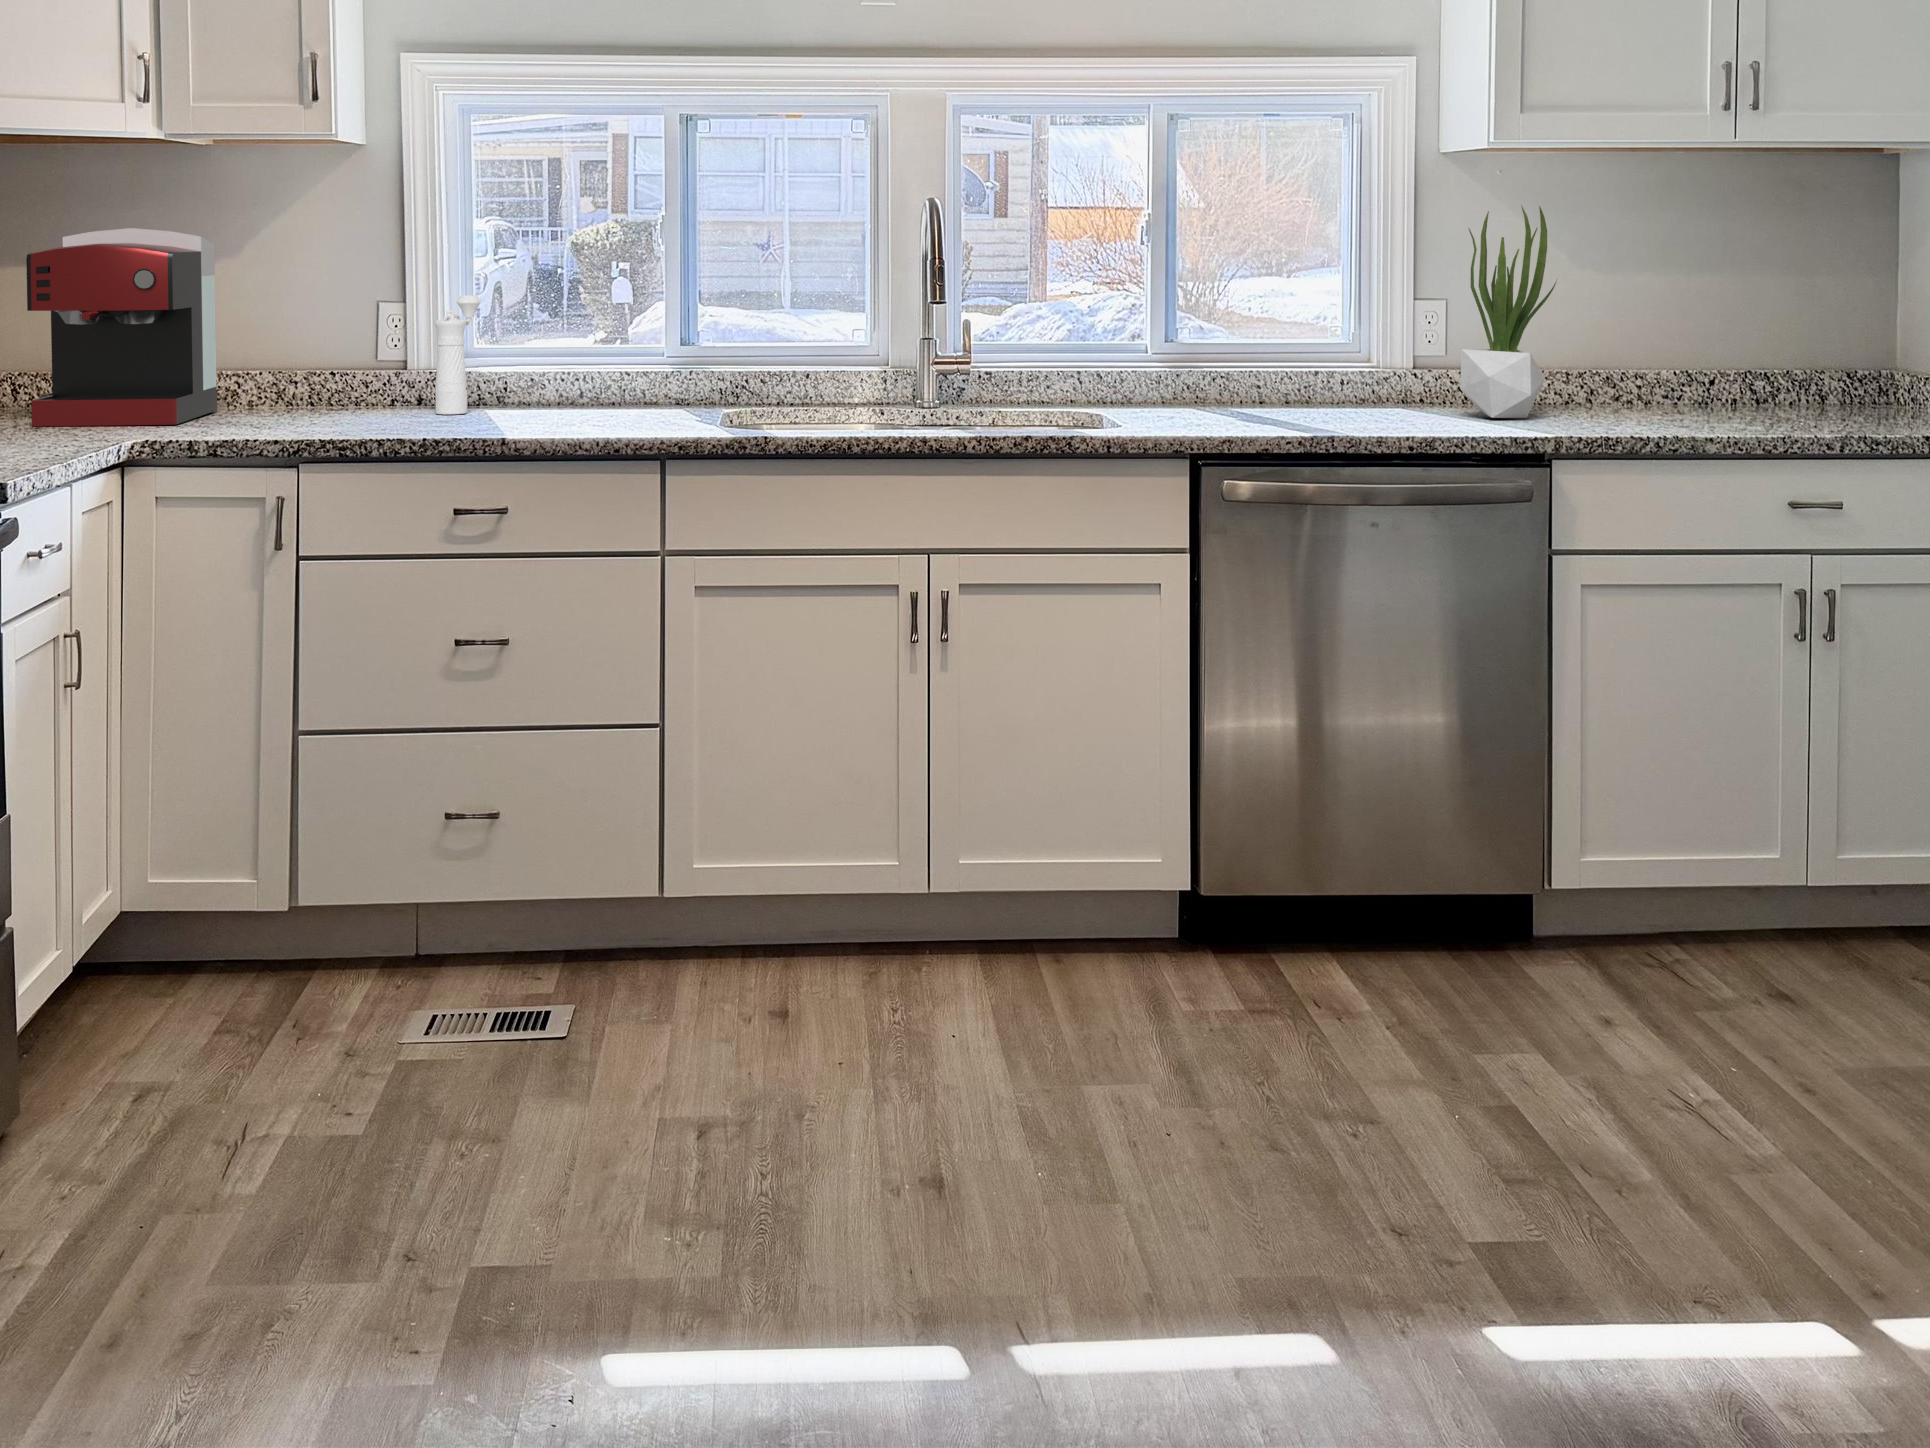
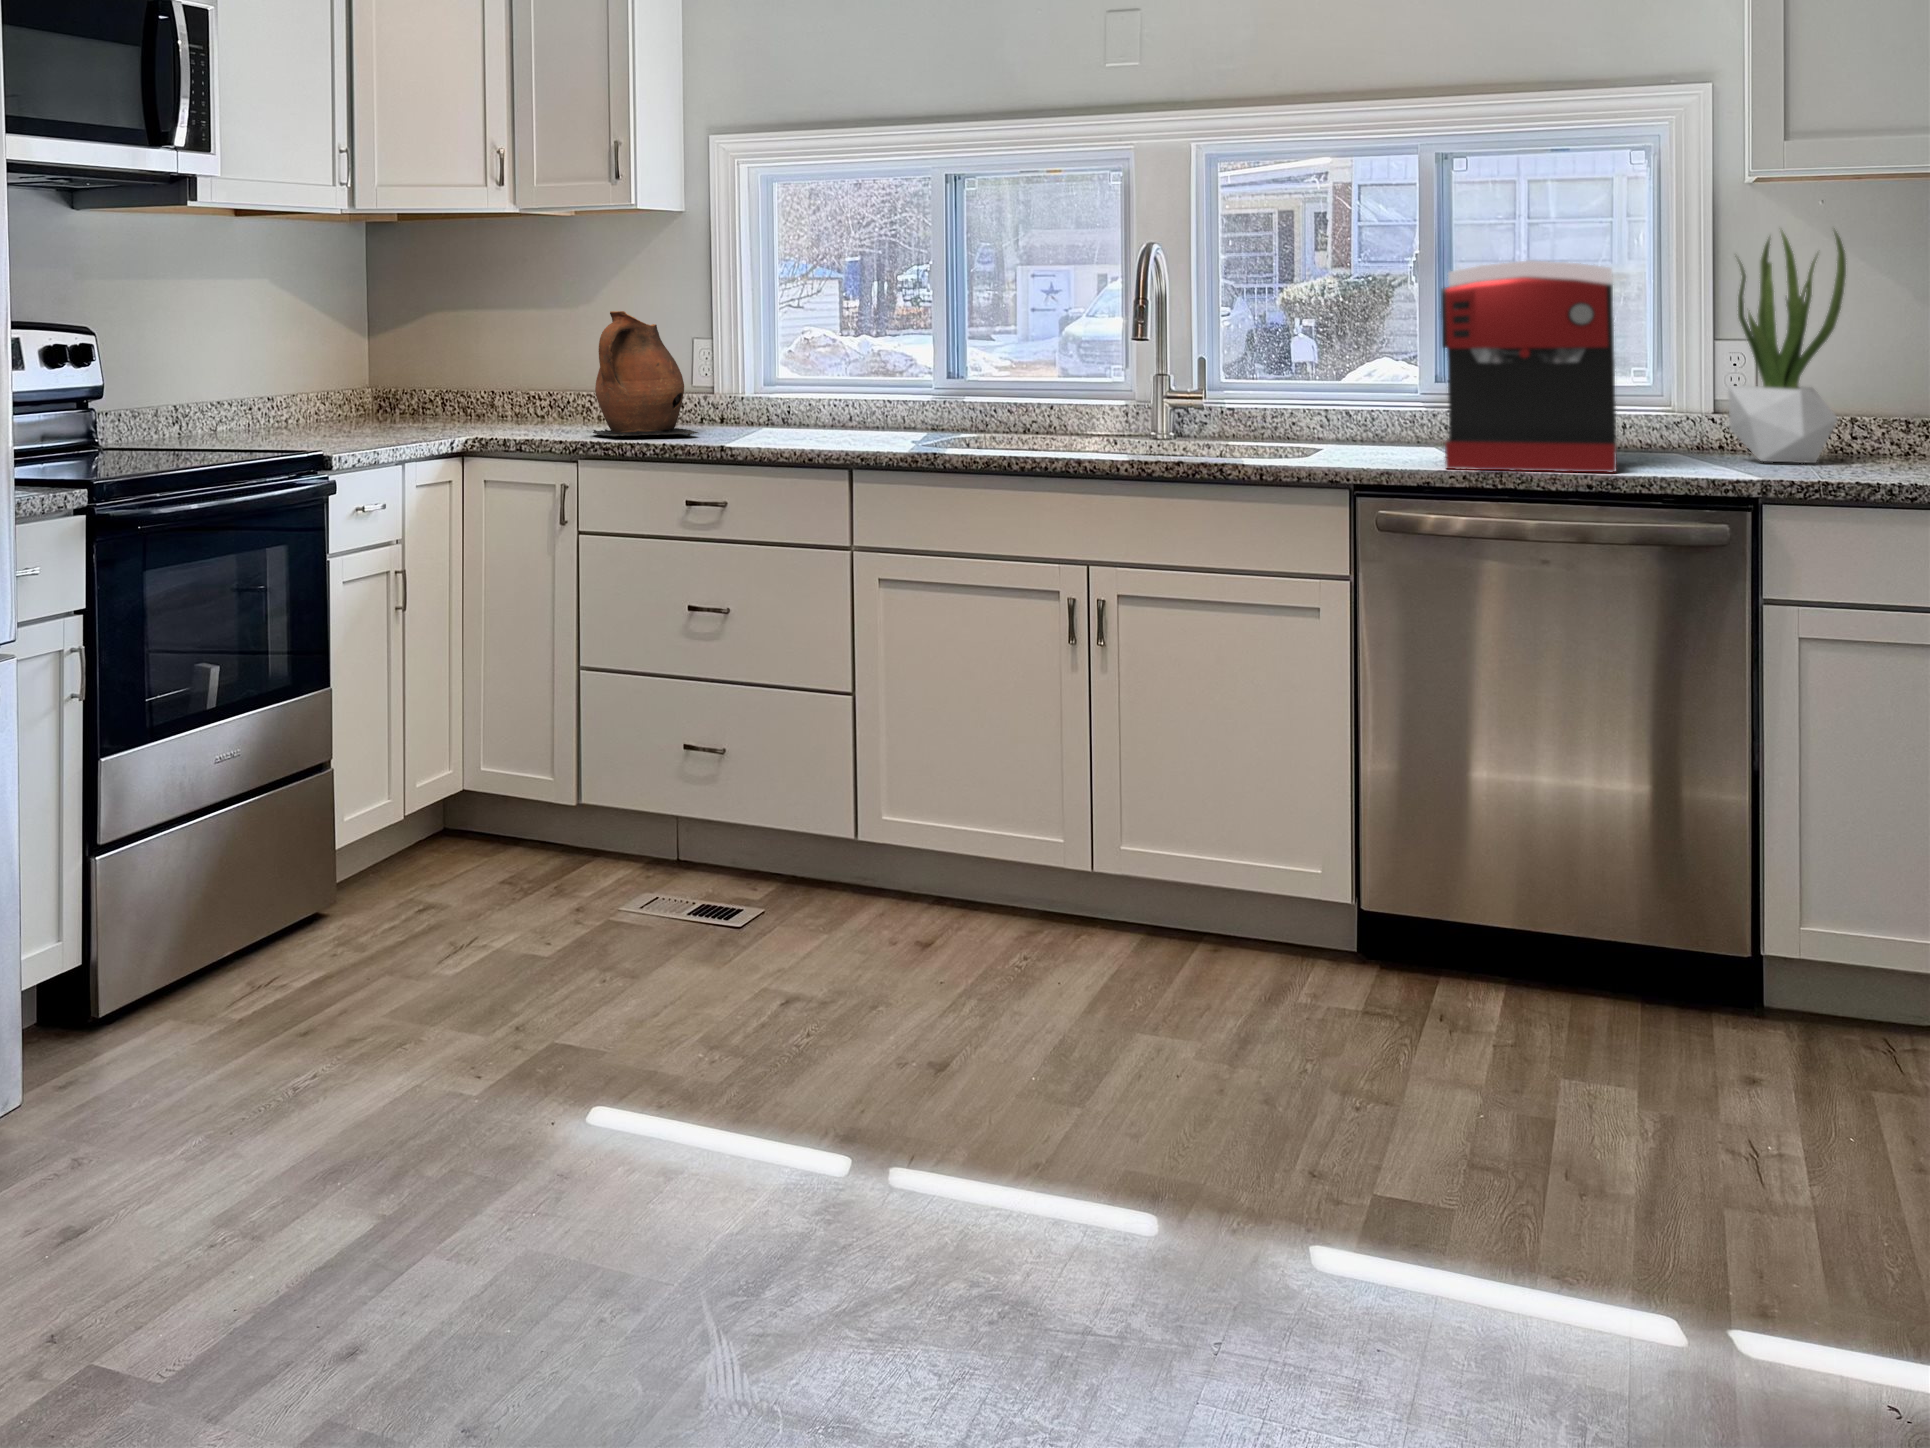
coffee maker: present [26,228,217,426] -> present [1441,260,1617,472]
ceramic pitcher: none [277,268,430,428] -> present [587,311,698,436]
pepper mill: present [434,296,481,415] -> none [722,334,771,432]

